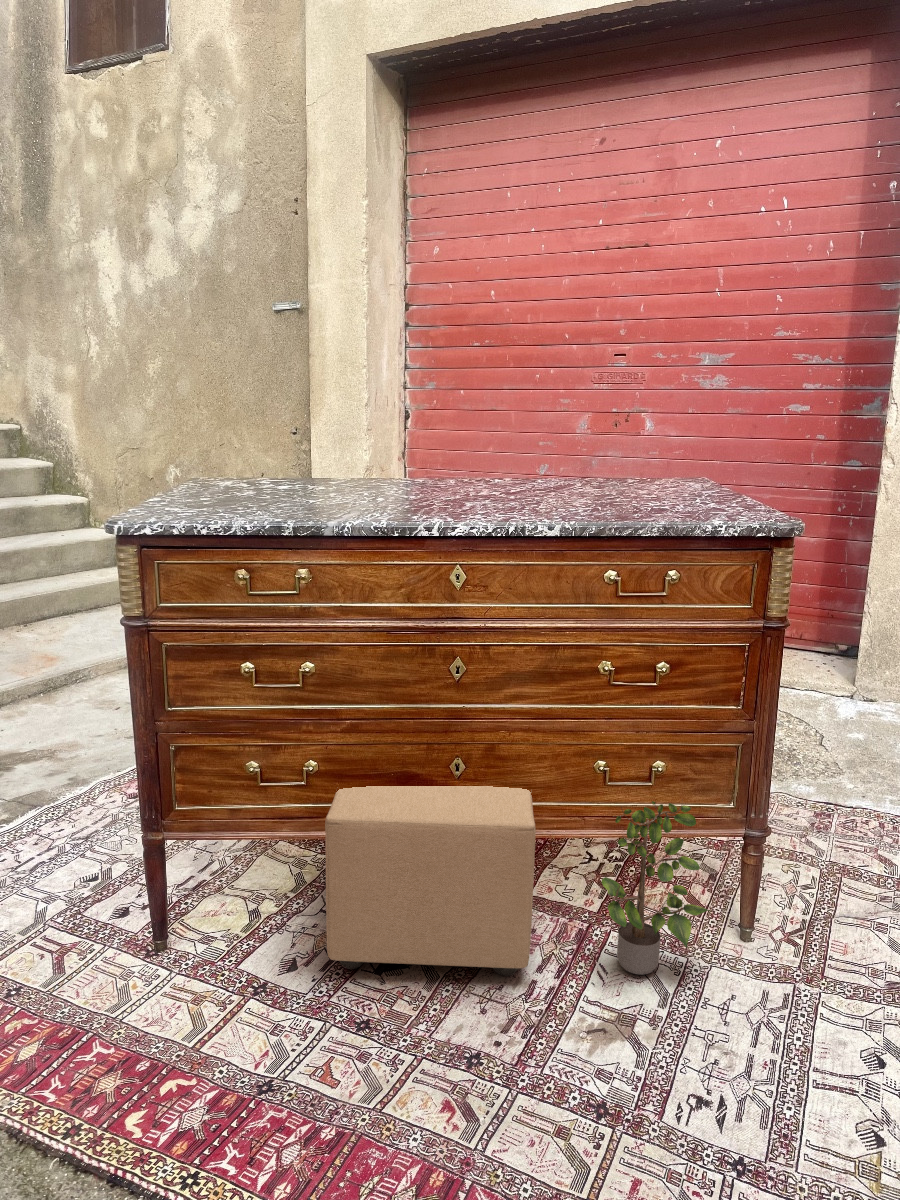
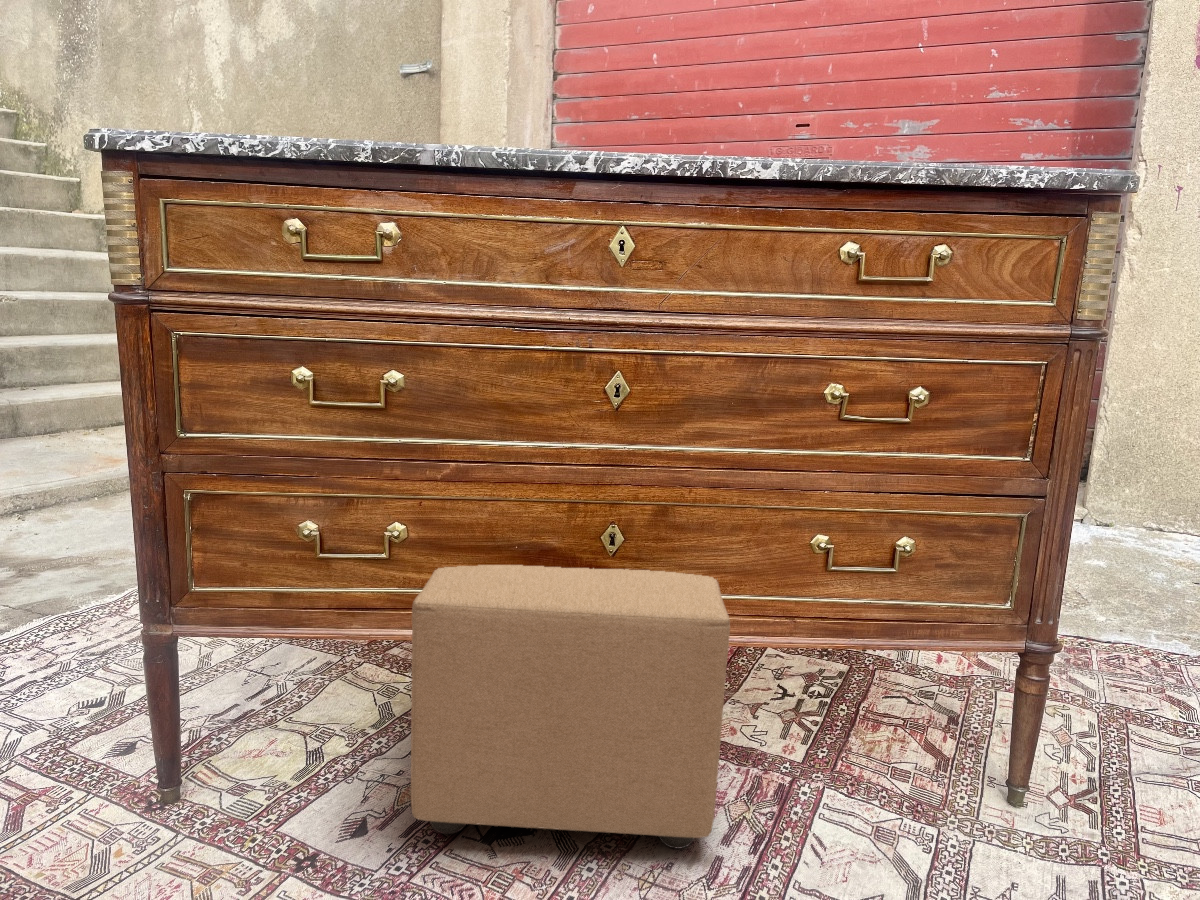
potted plant: present [602,801,710,975] -> none [819,588,982,851]

